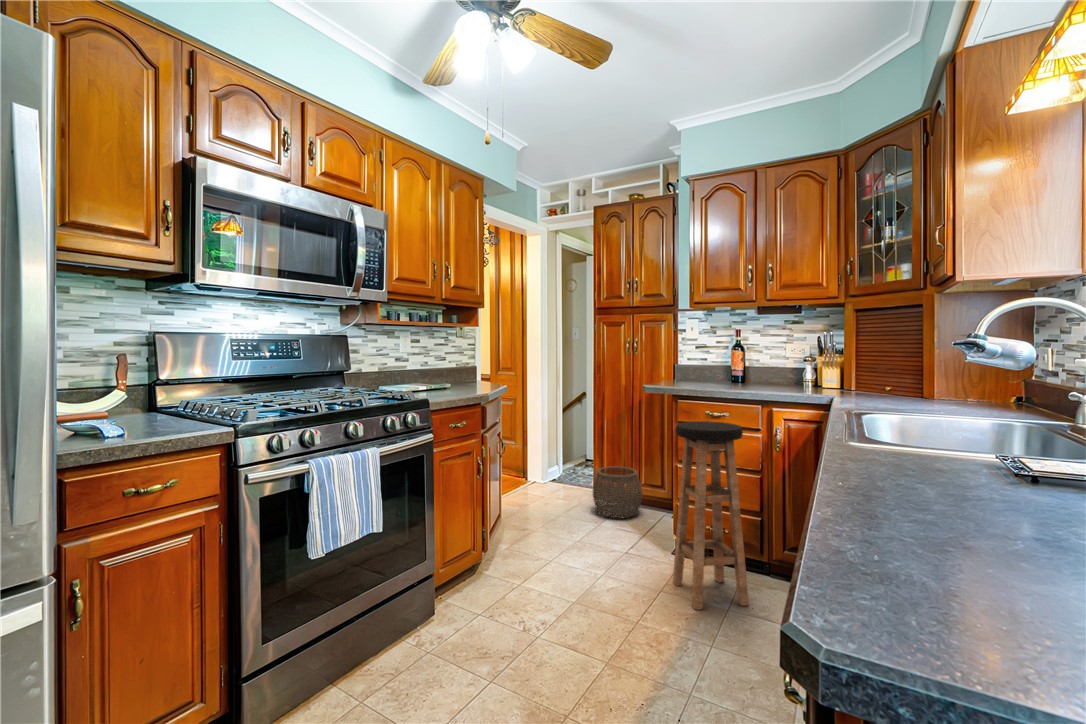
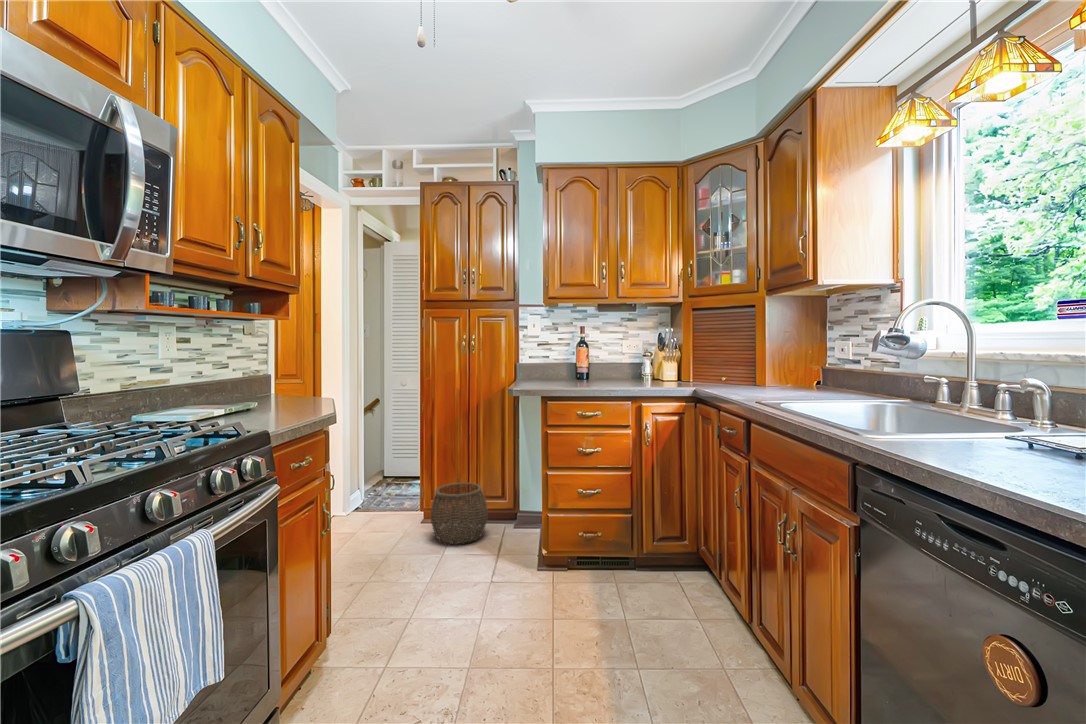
bar stool: present [673,421,749,610] -> none [553,423,634,631]

